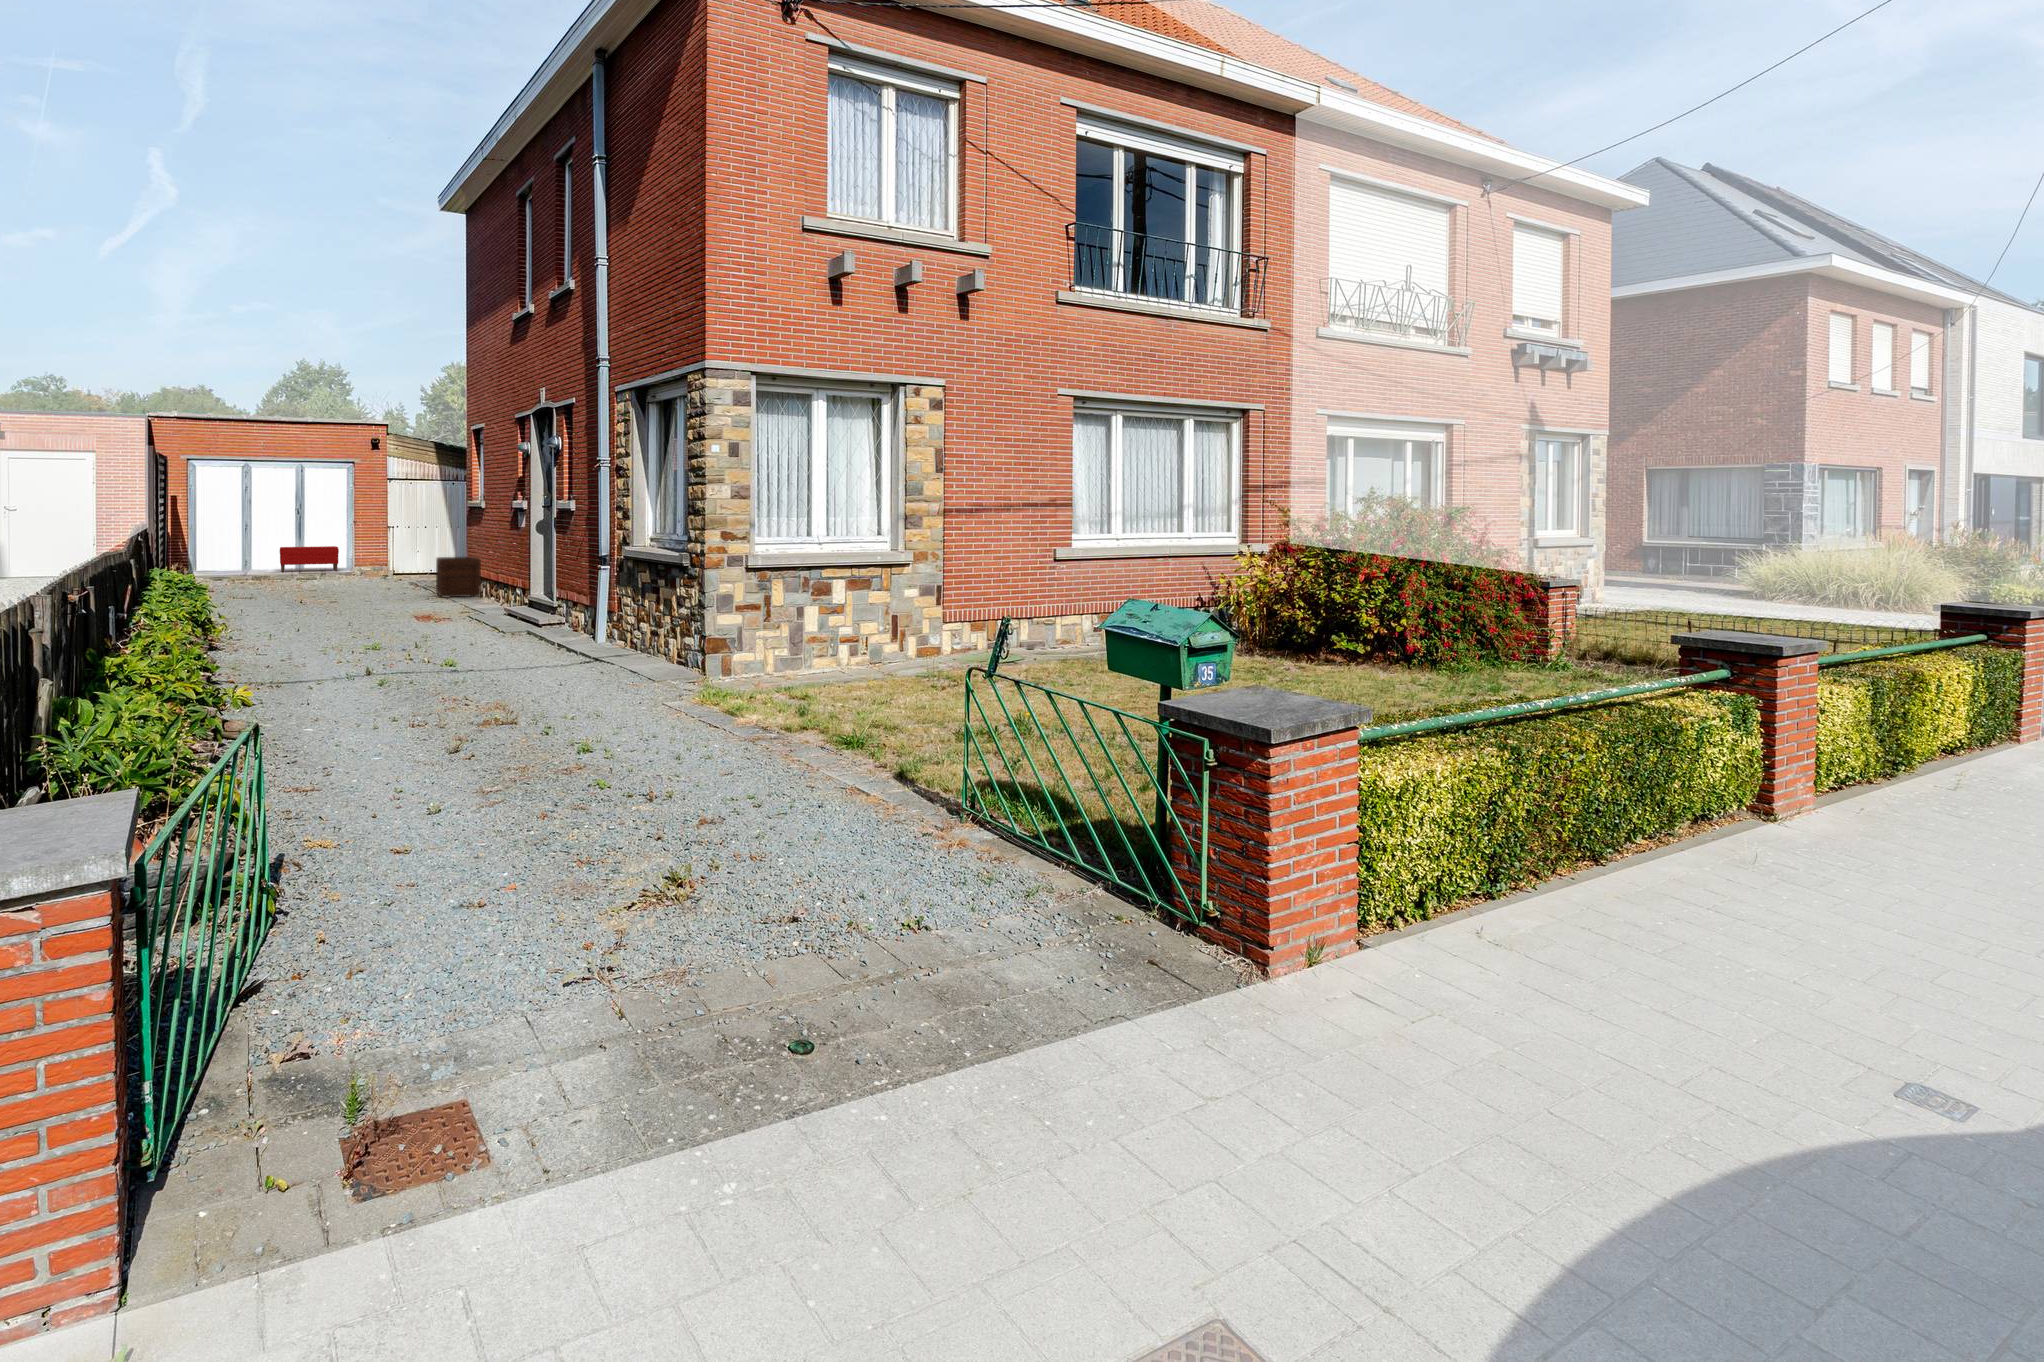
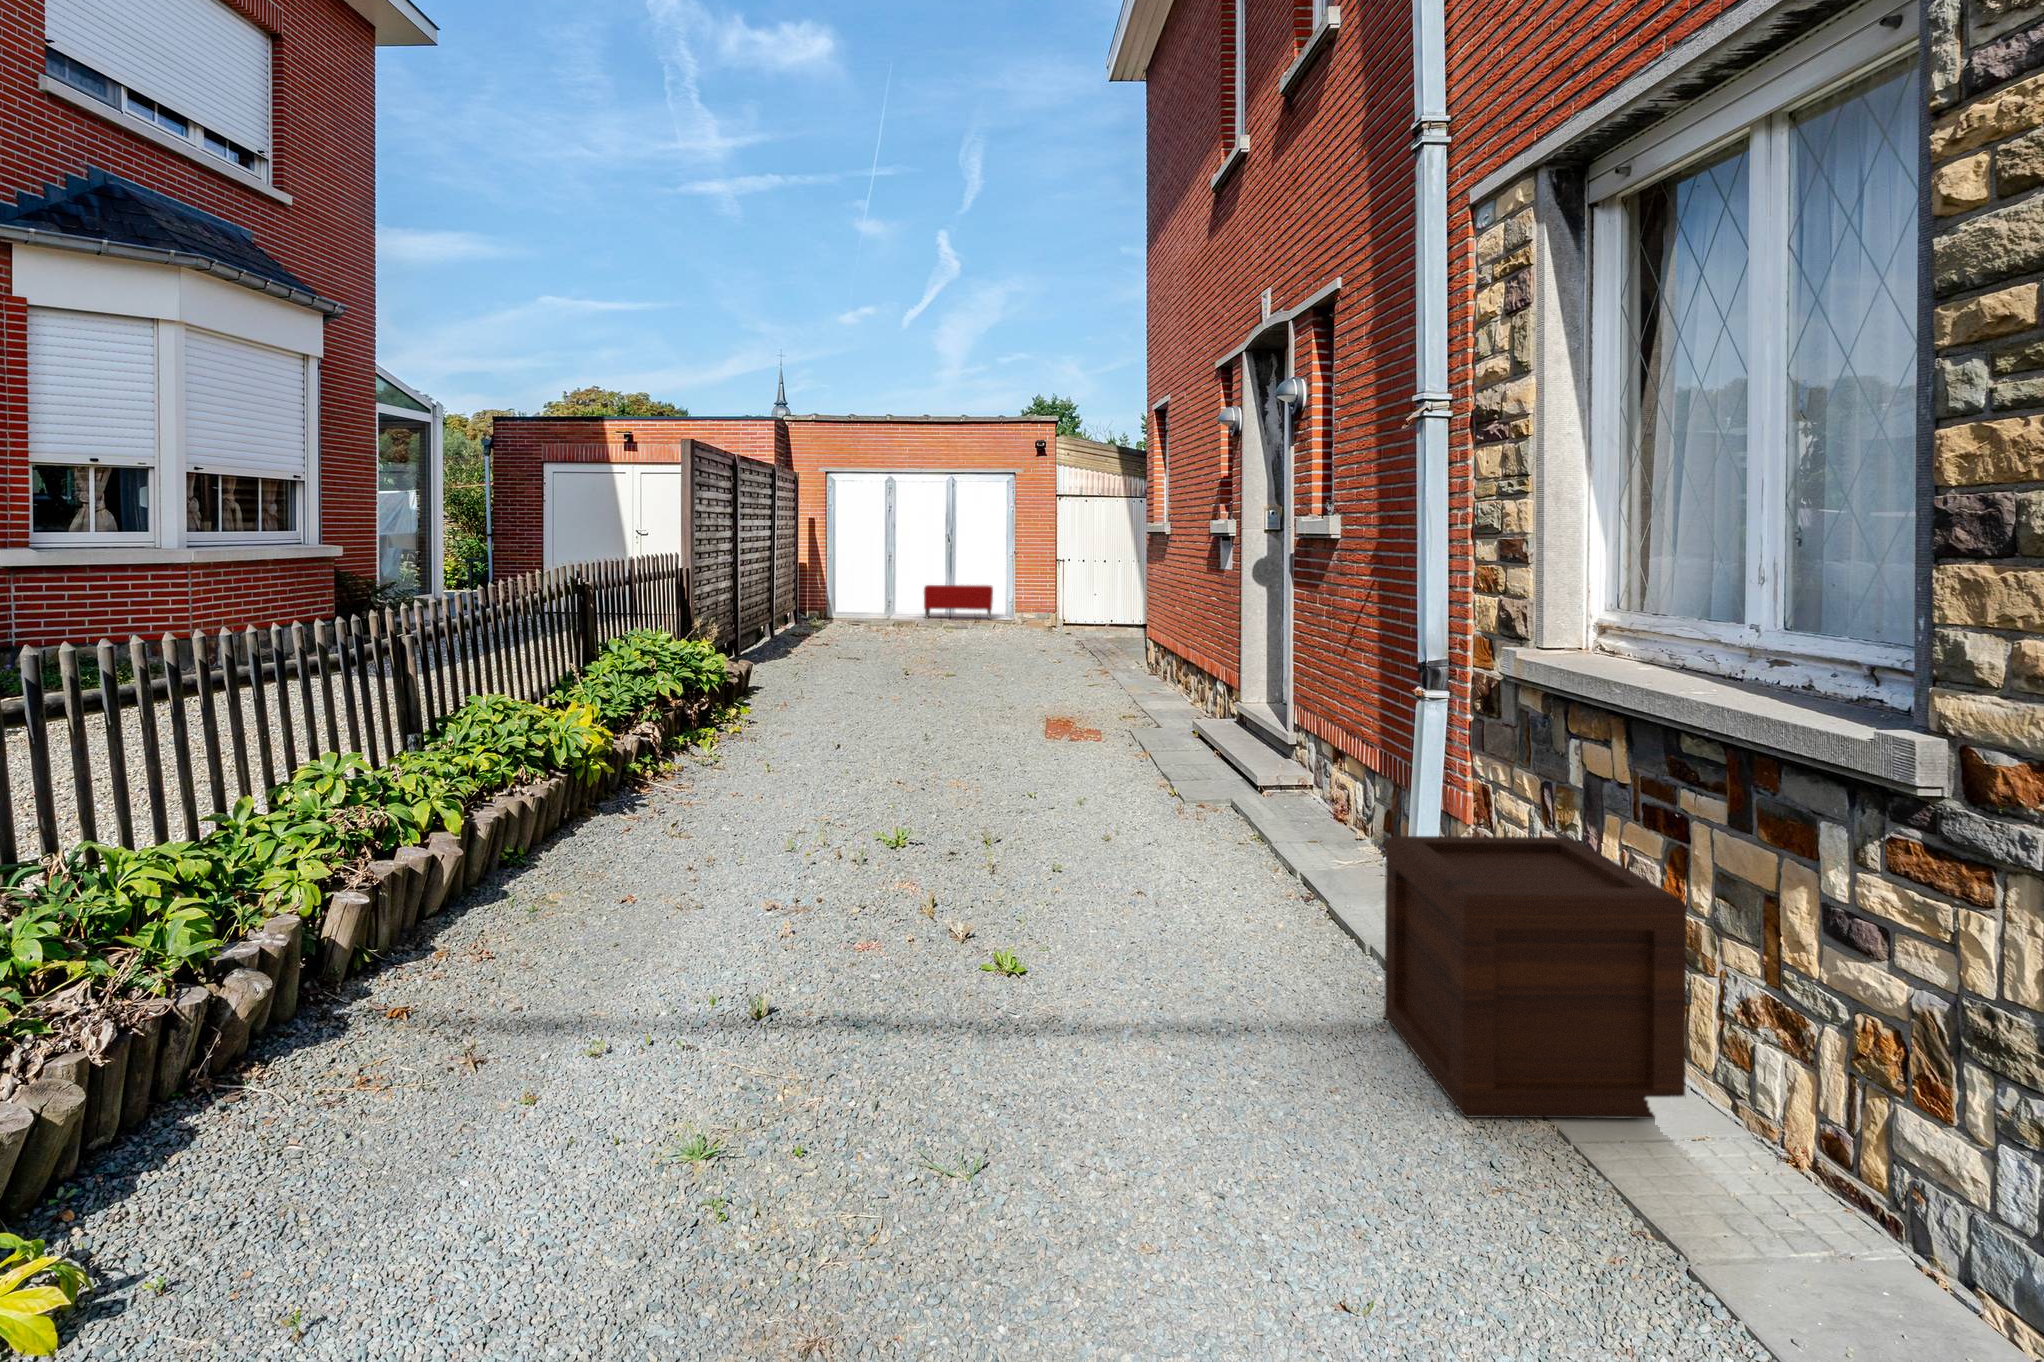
wooden crate: present [436,557,481,597] -> present [1384,836,1687,1119]

